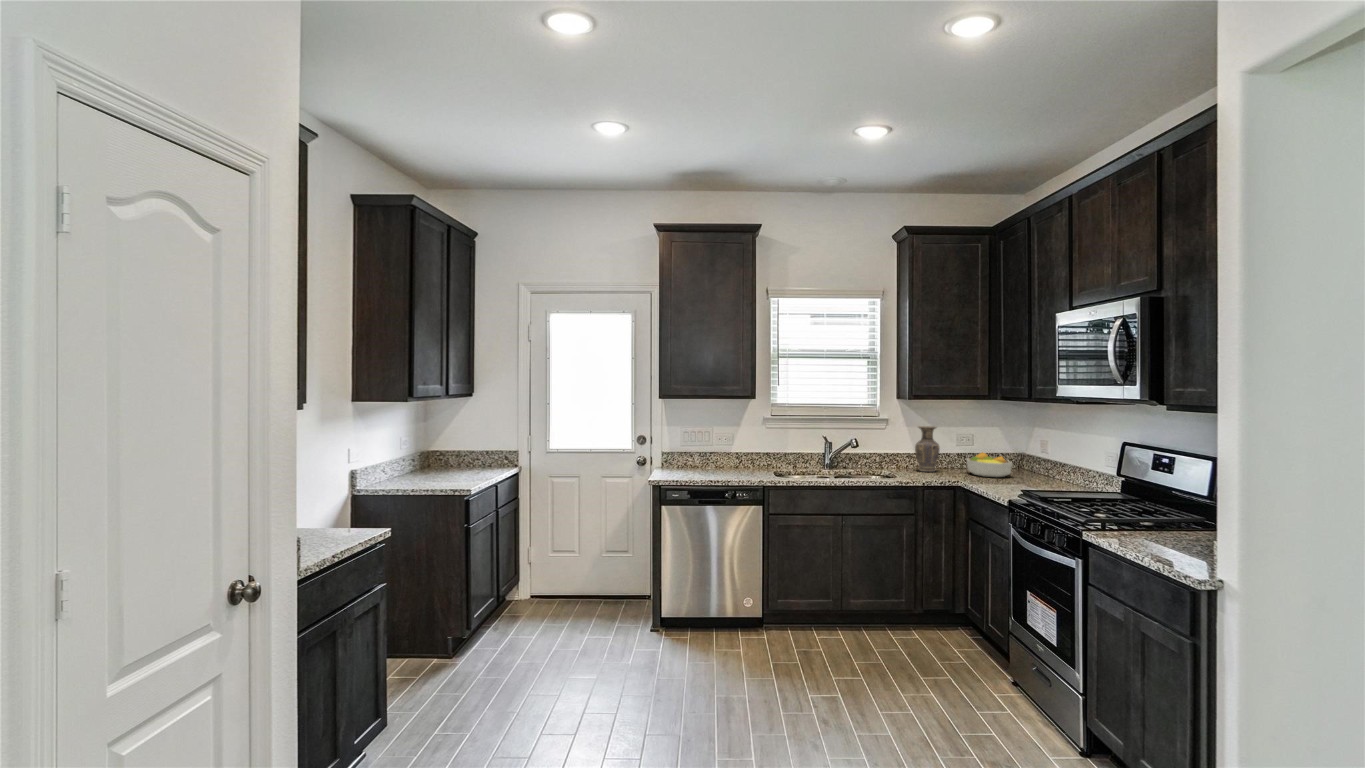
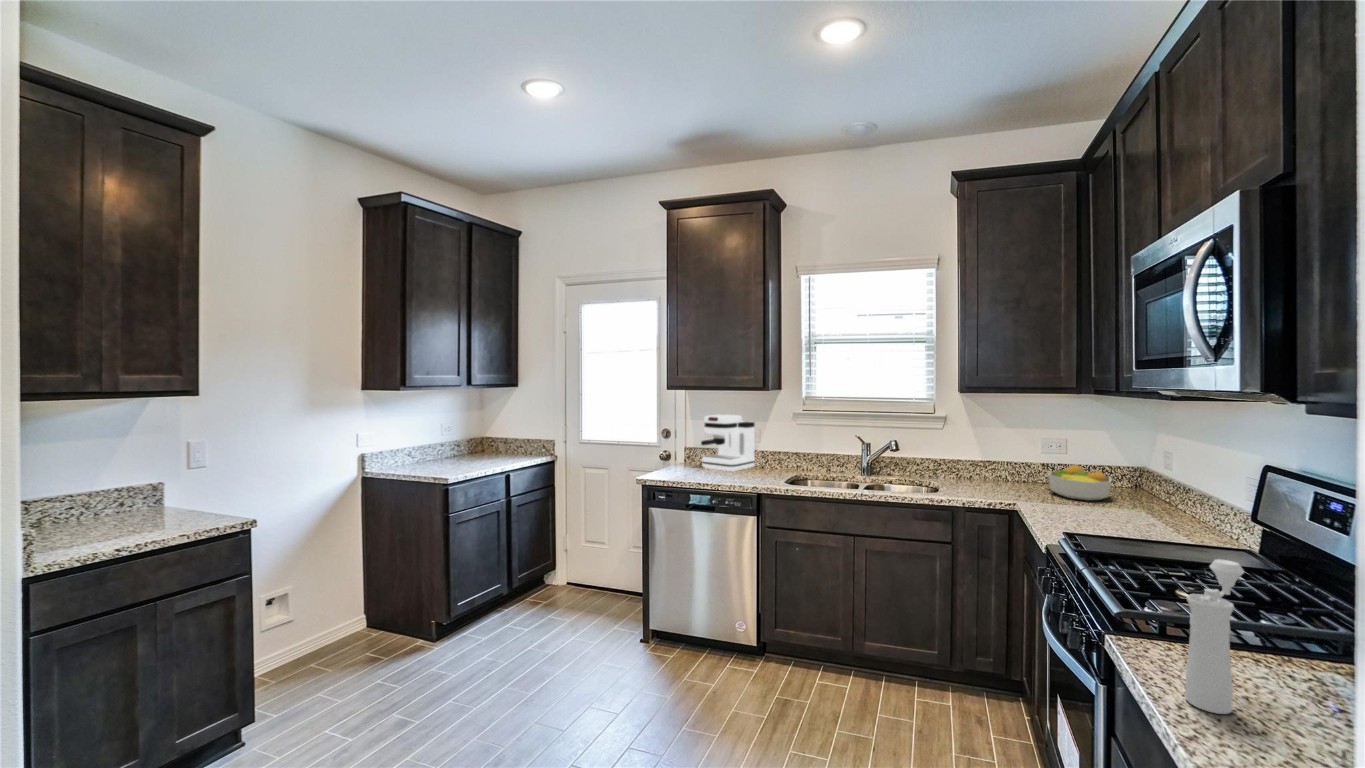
coffee maker: none [686,421,730,472] -> present [701,415,755,472]
vase: present [915,426,940,472] -> none [981,427,1014,486]
pepper mill: none [1150,482,1171,552] -> present [1185,559,1244,714]

